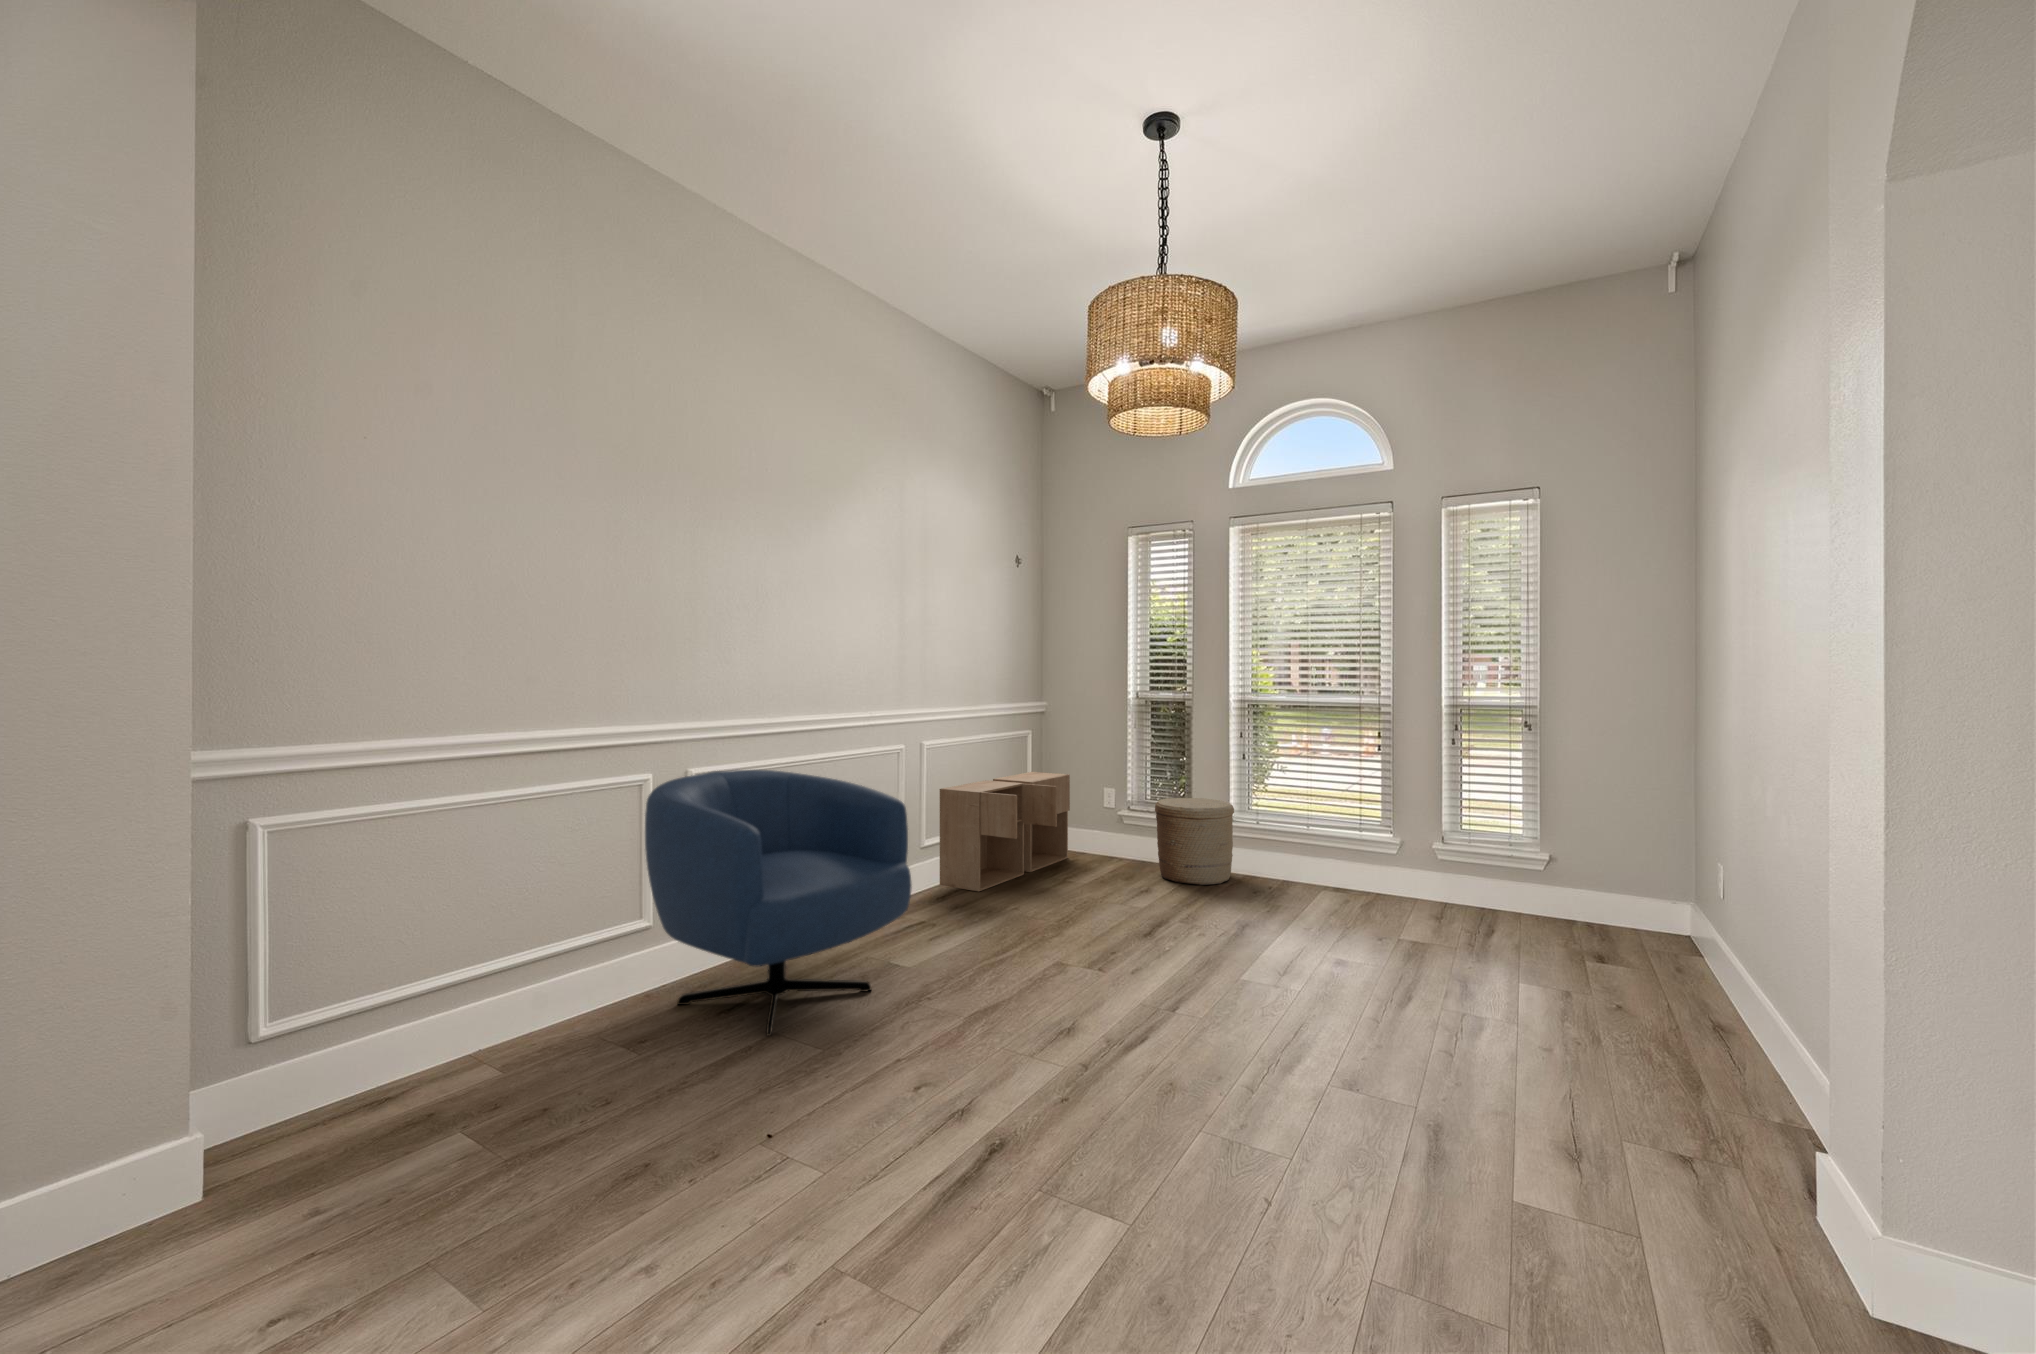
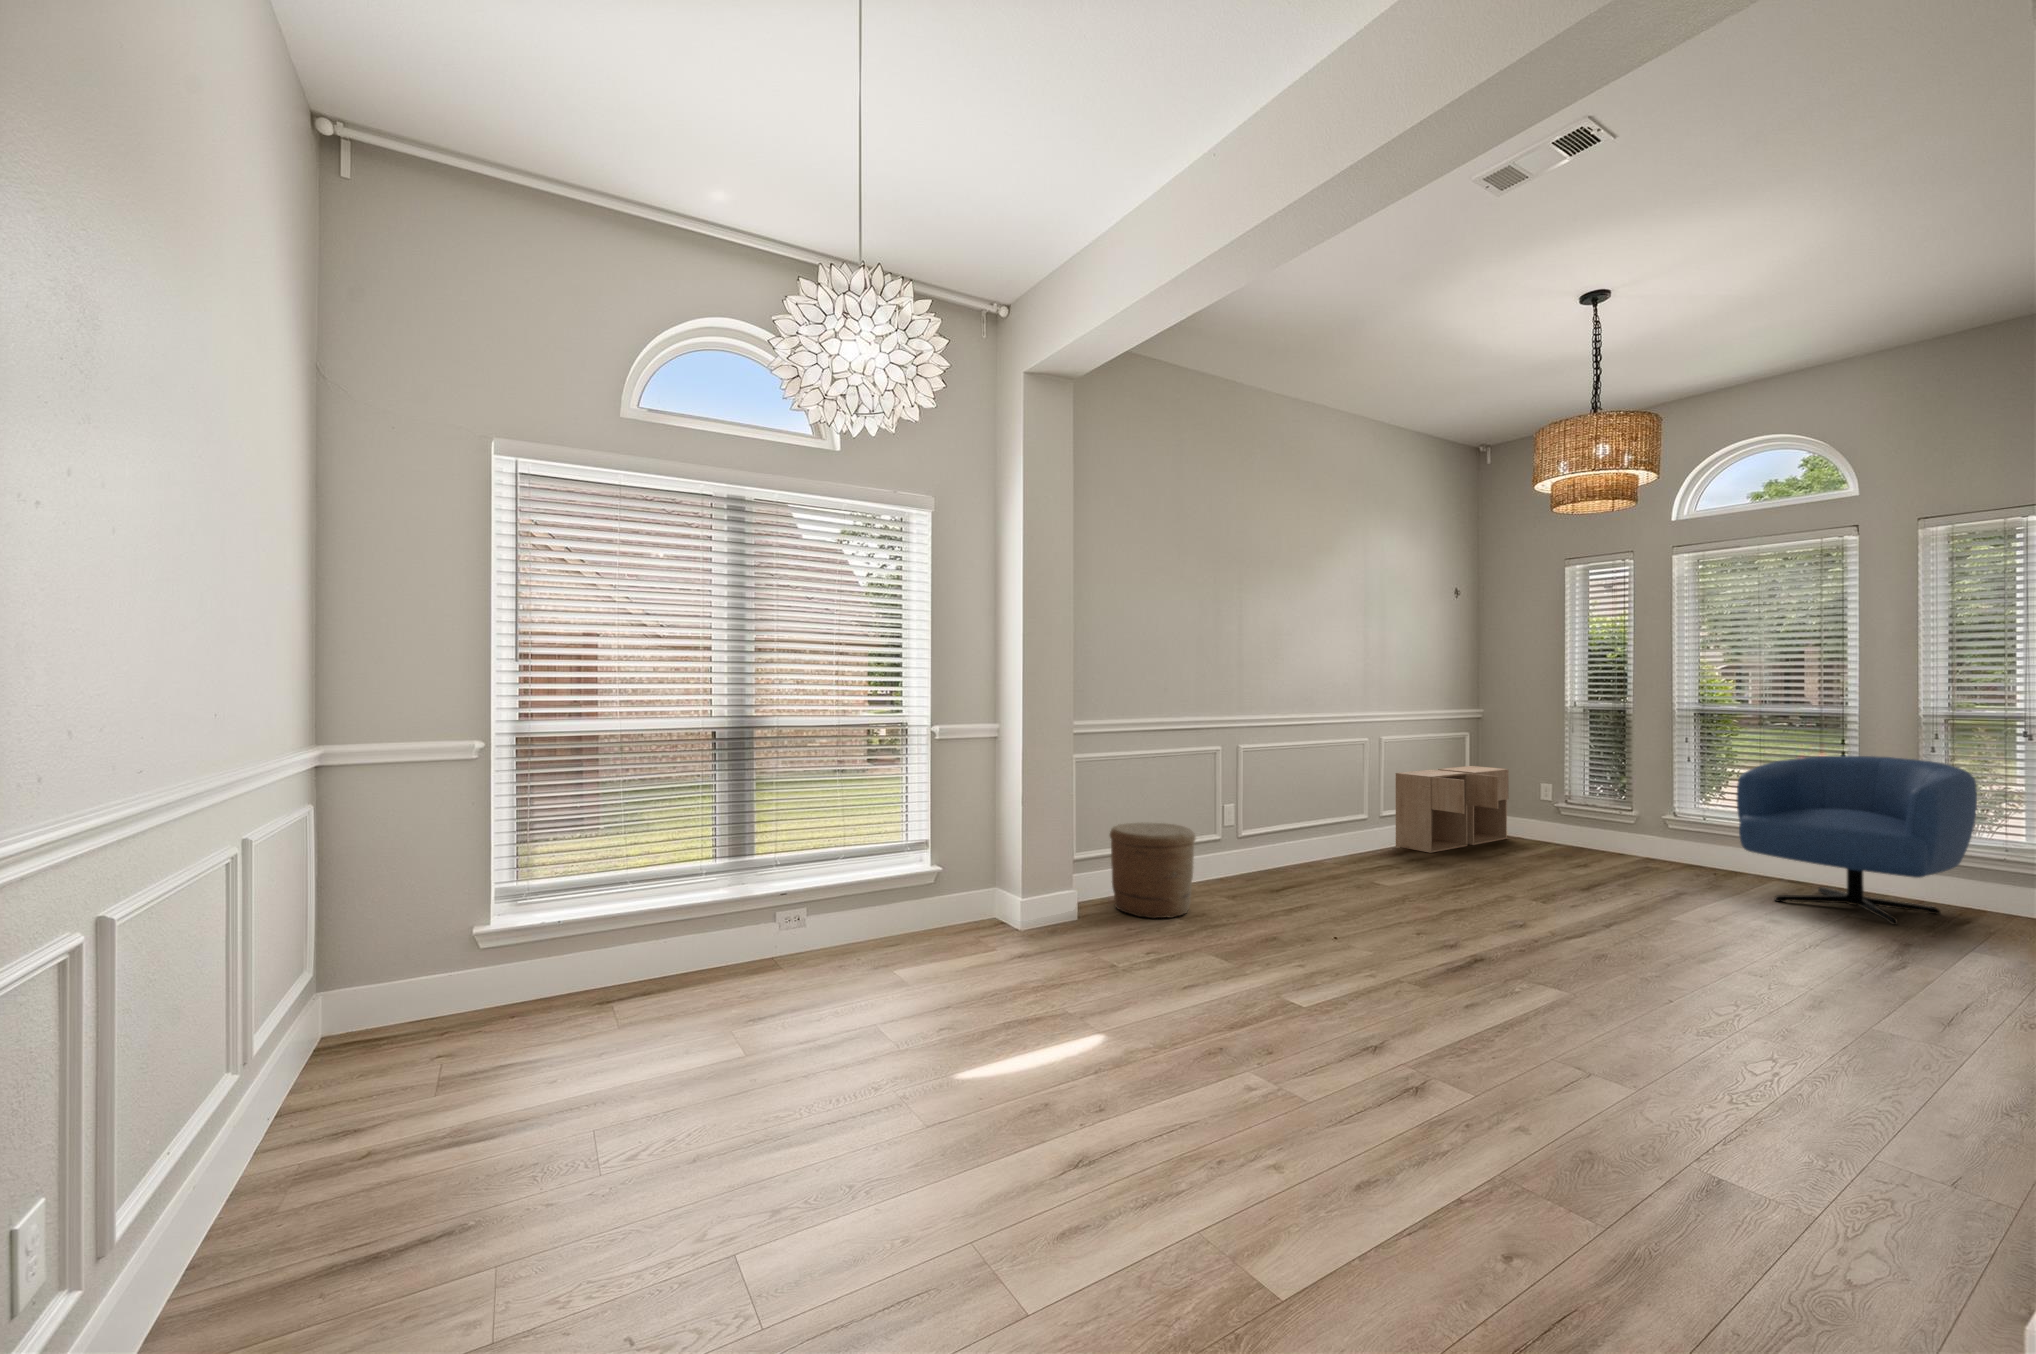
armchair: present [645,770,912,1036] -> present [1737,756,1977,925]
woven basket: present [1155,798,1234,885] -> present [1110,823,1196,918]

